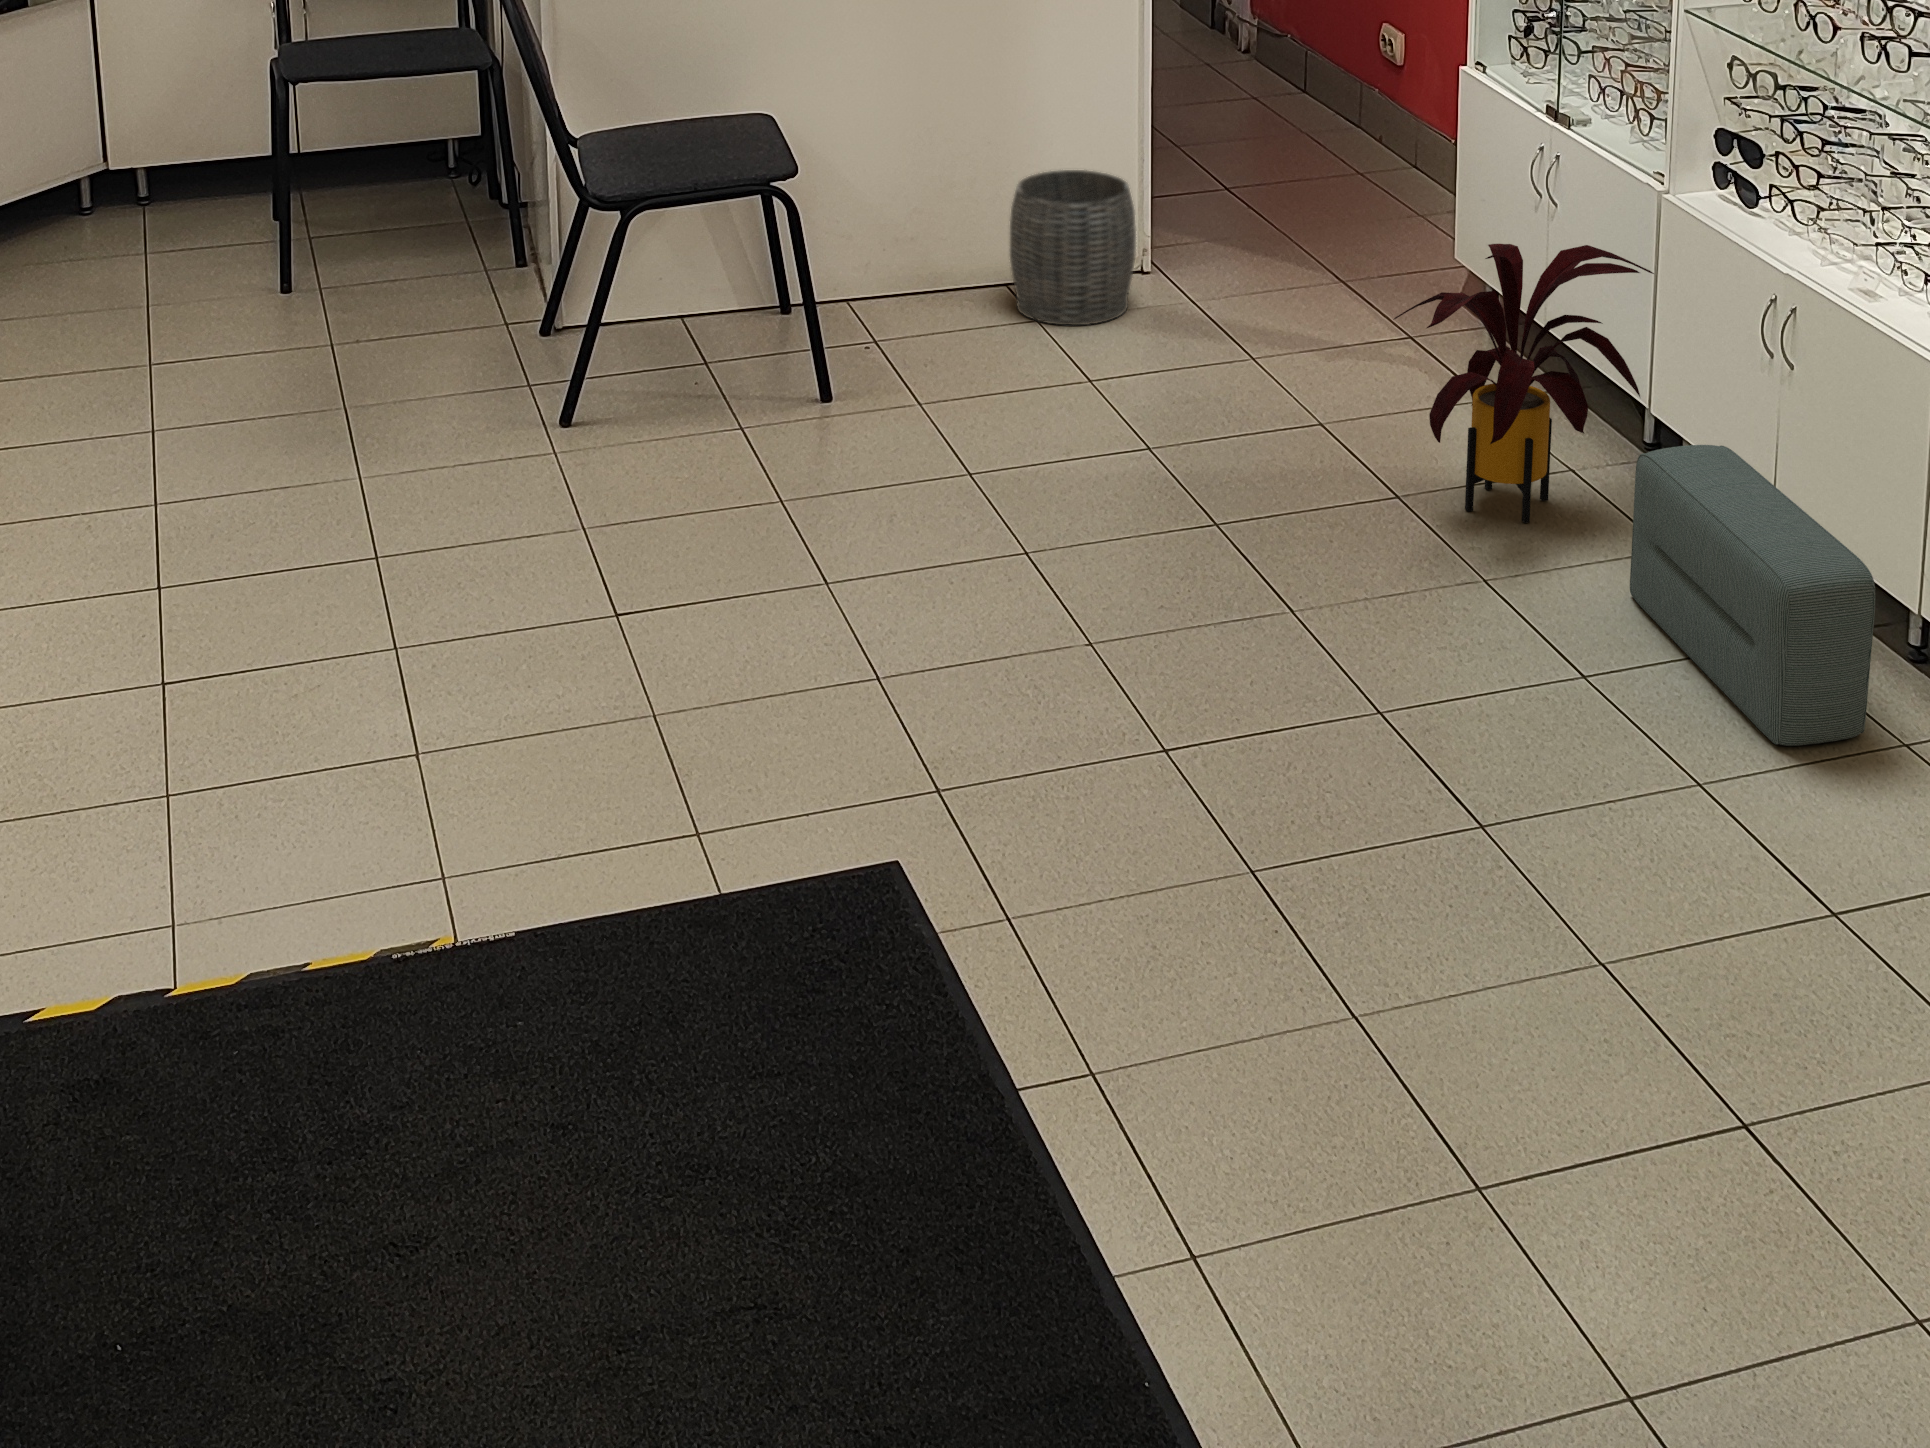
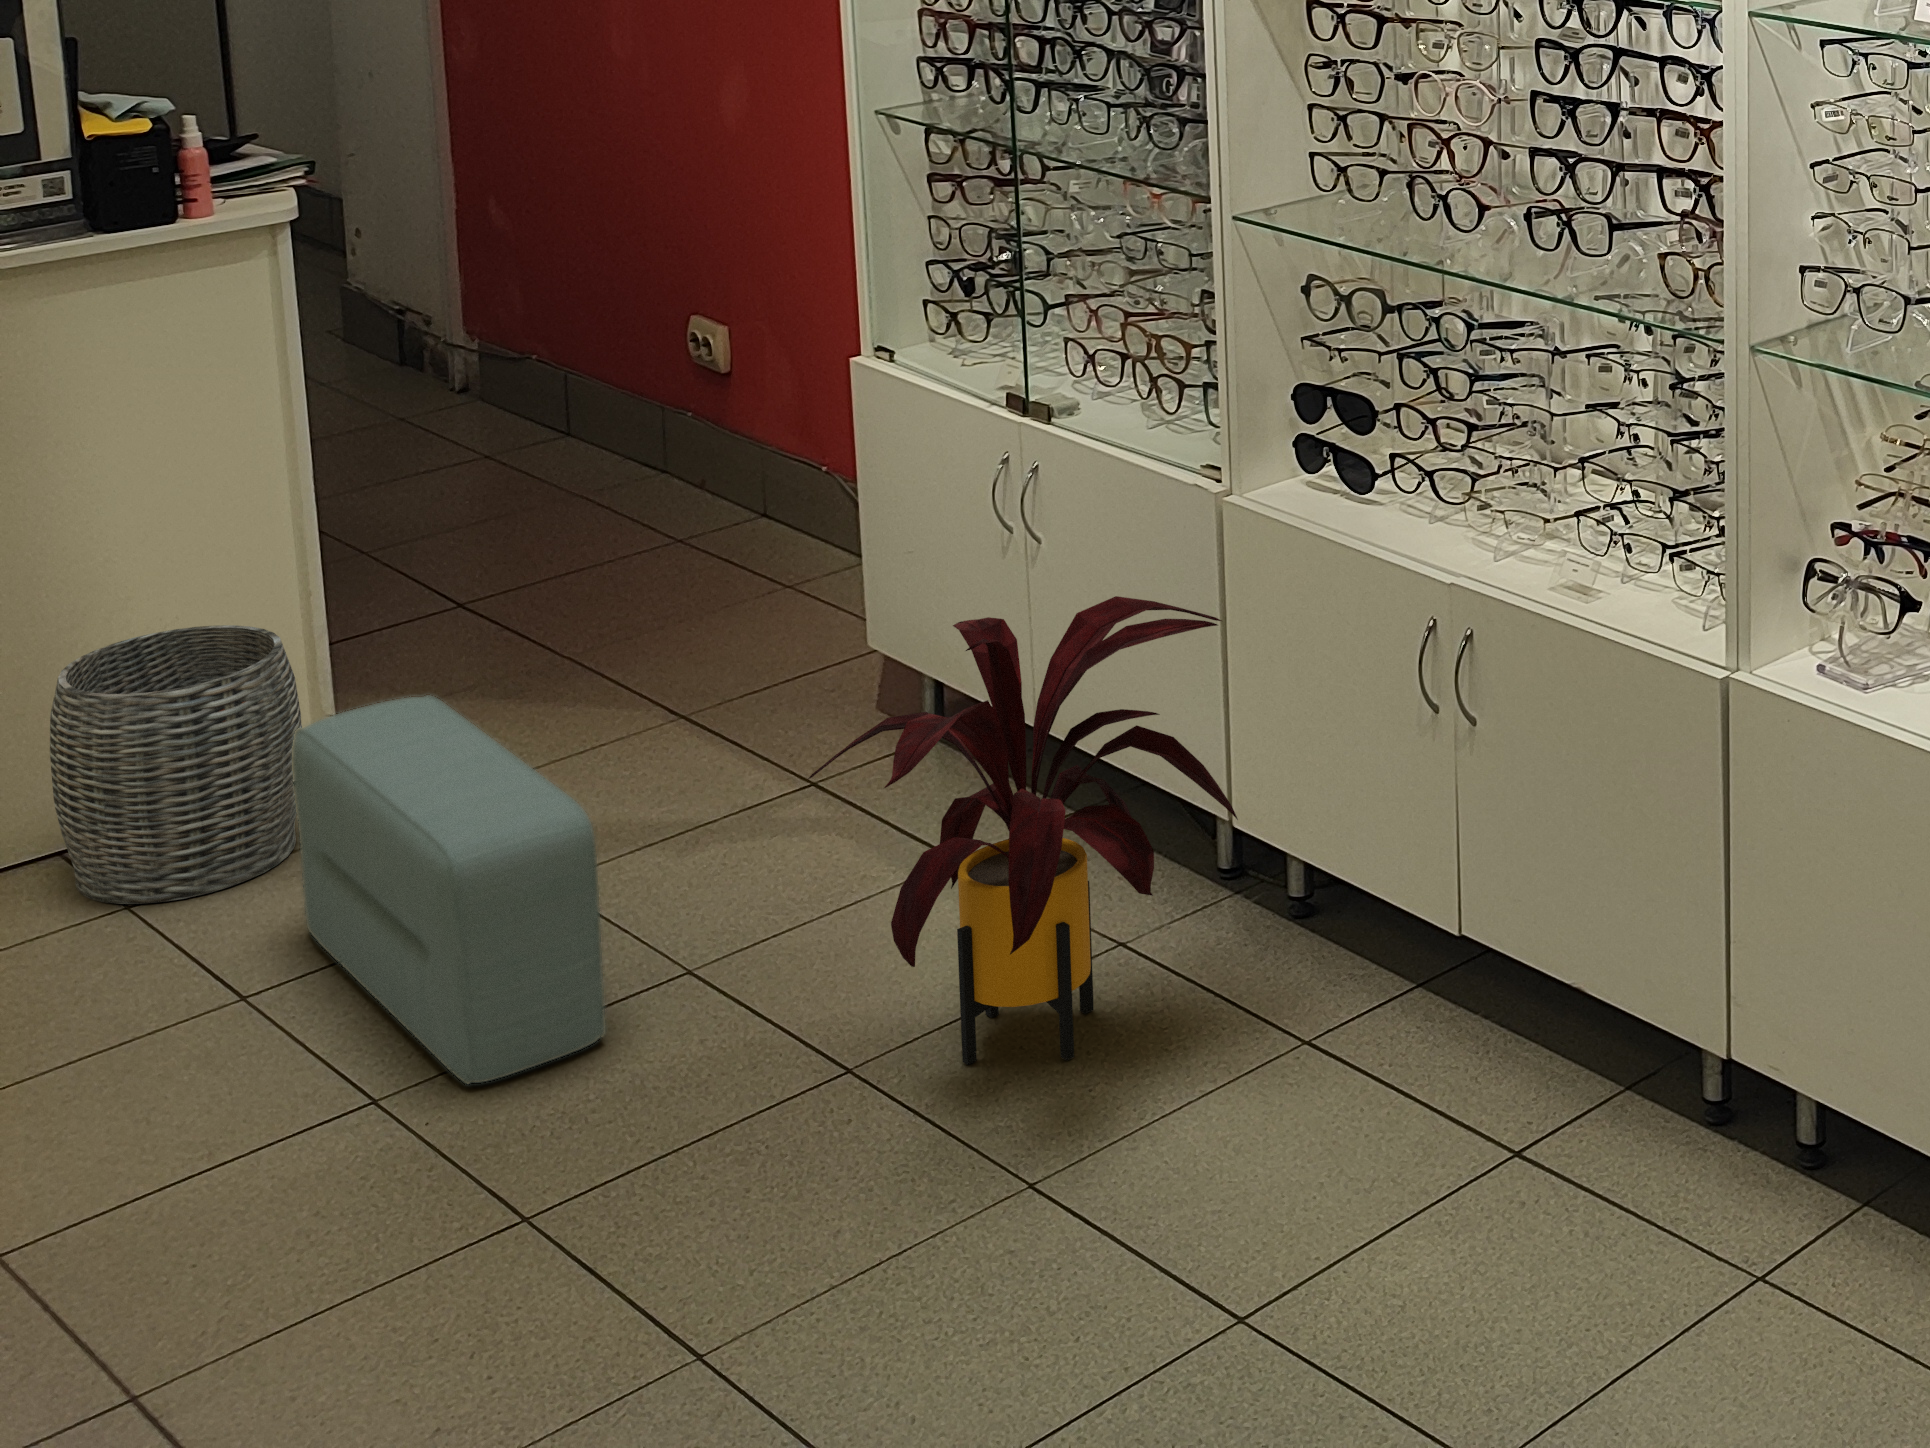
pouf: present [1630,445,1875,746] -> present [292,695,606,1084]

